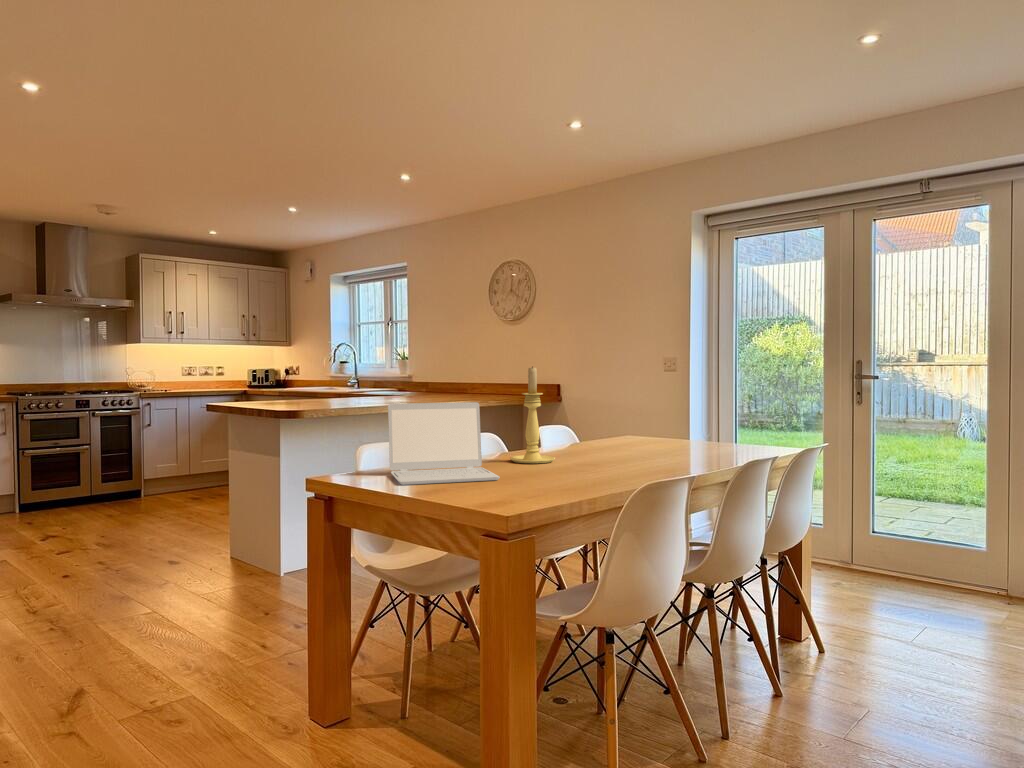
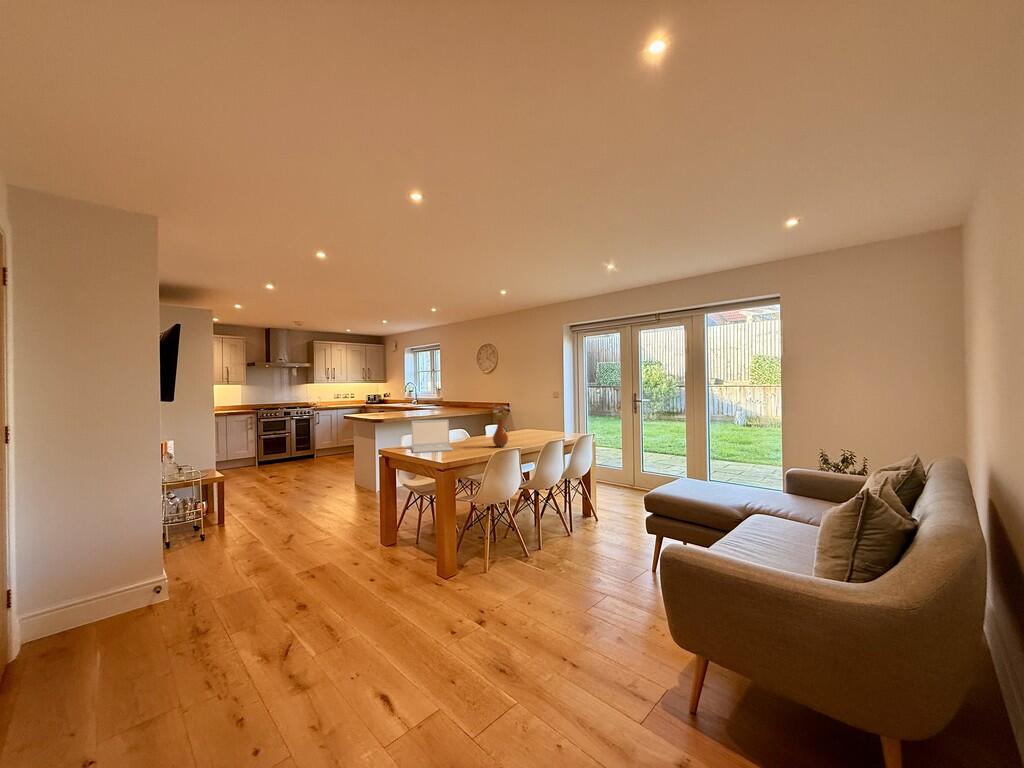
vase: none [582,365,643,473] -> present [492,405,508,447]
candle holder: present [510,367,555,464] -> none [464,403,483,443]

